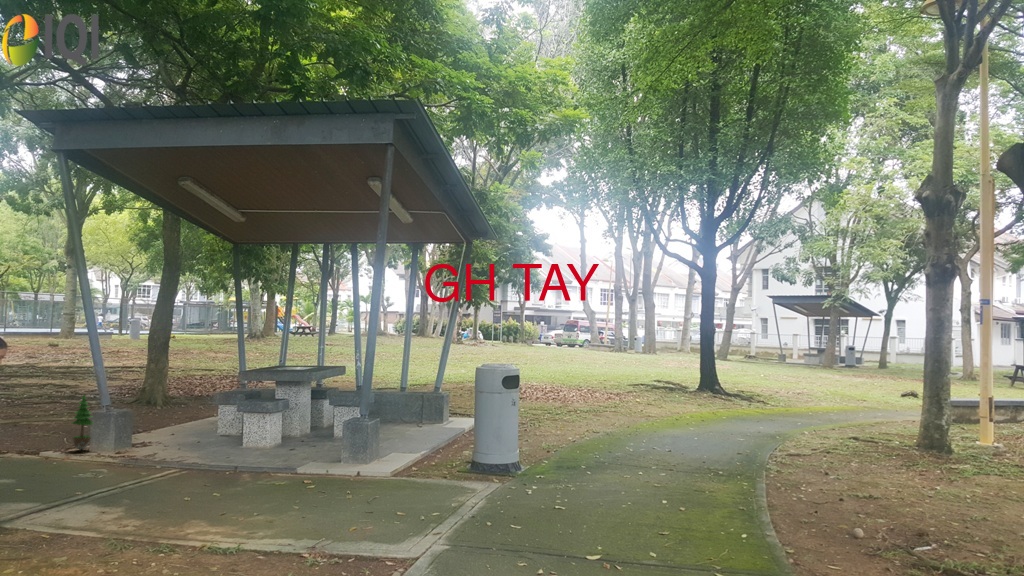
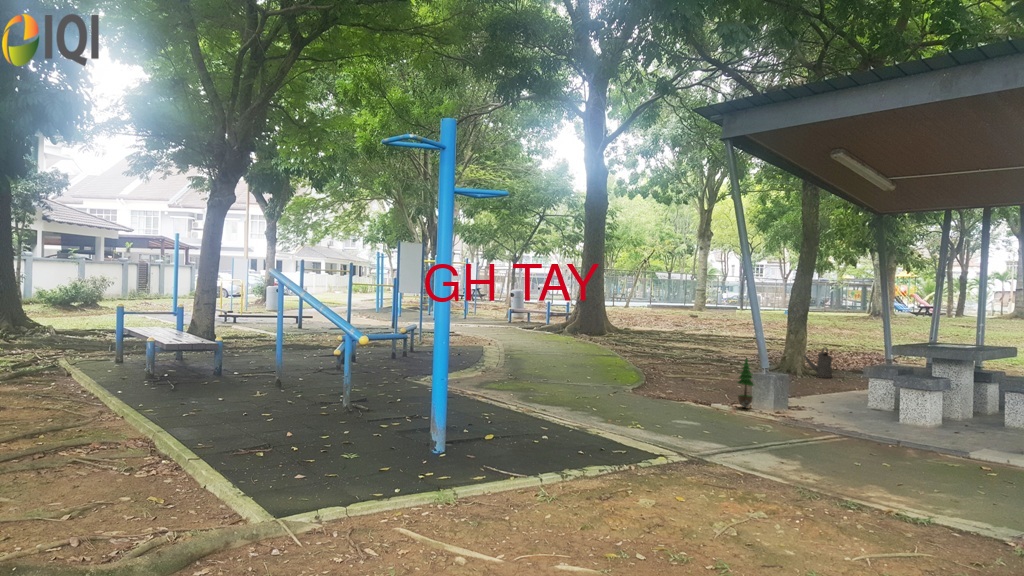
watering can: none [161,374,198,405] -> present [804,347,832,378]

